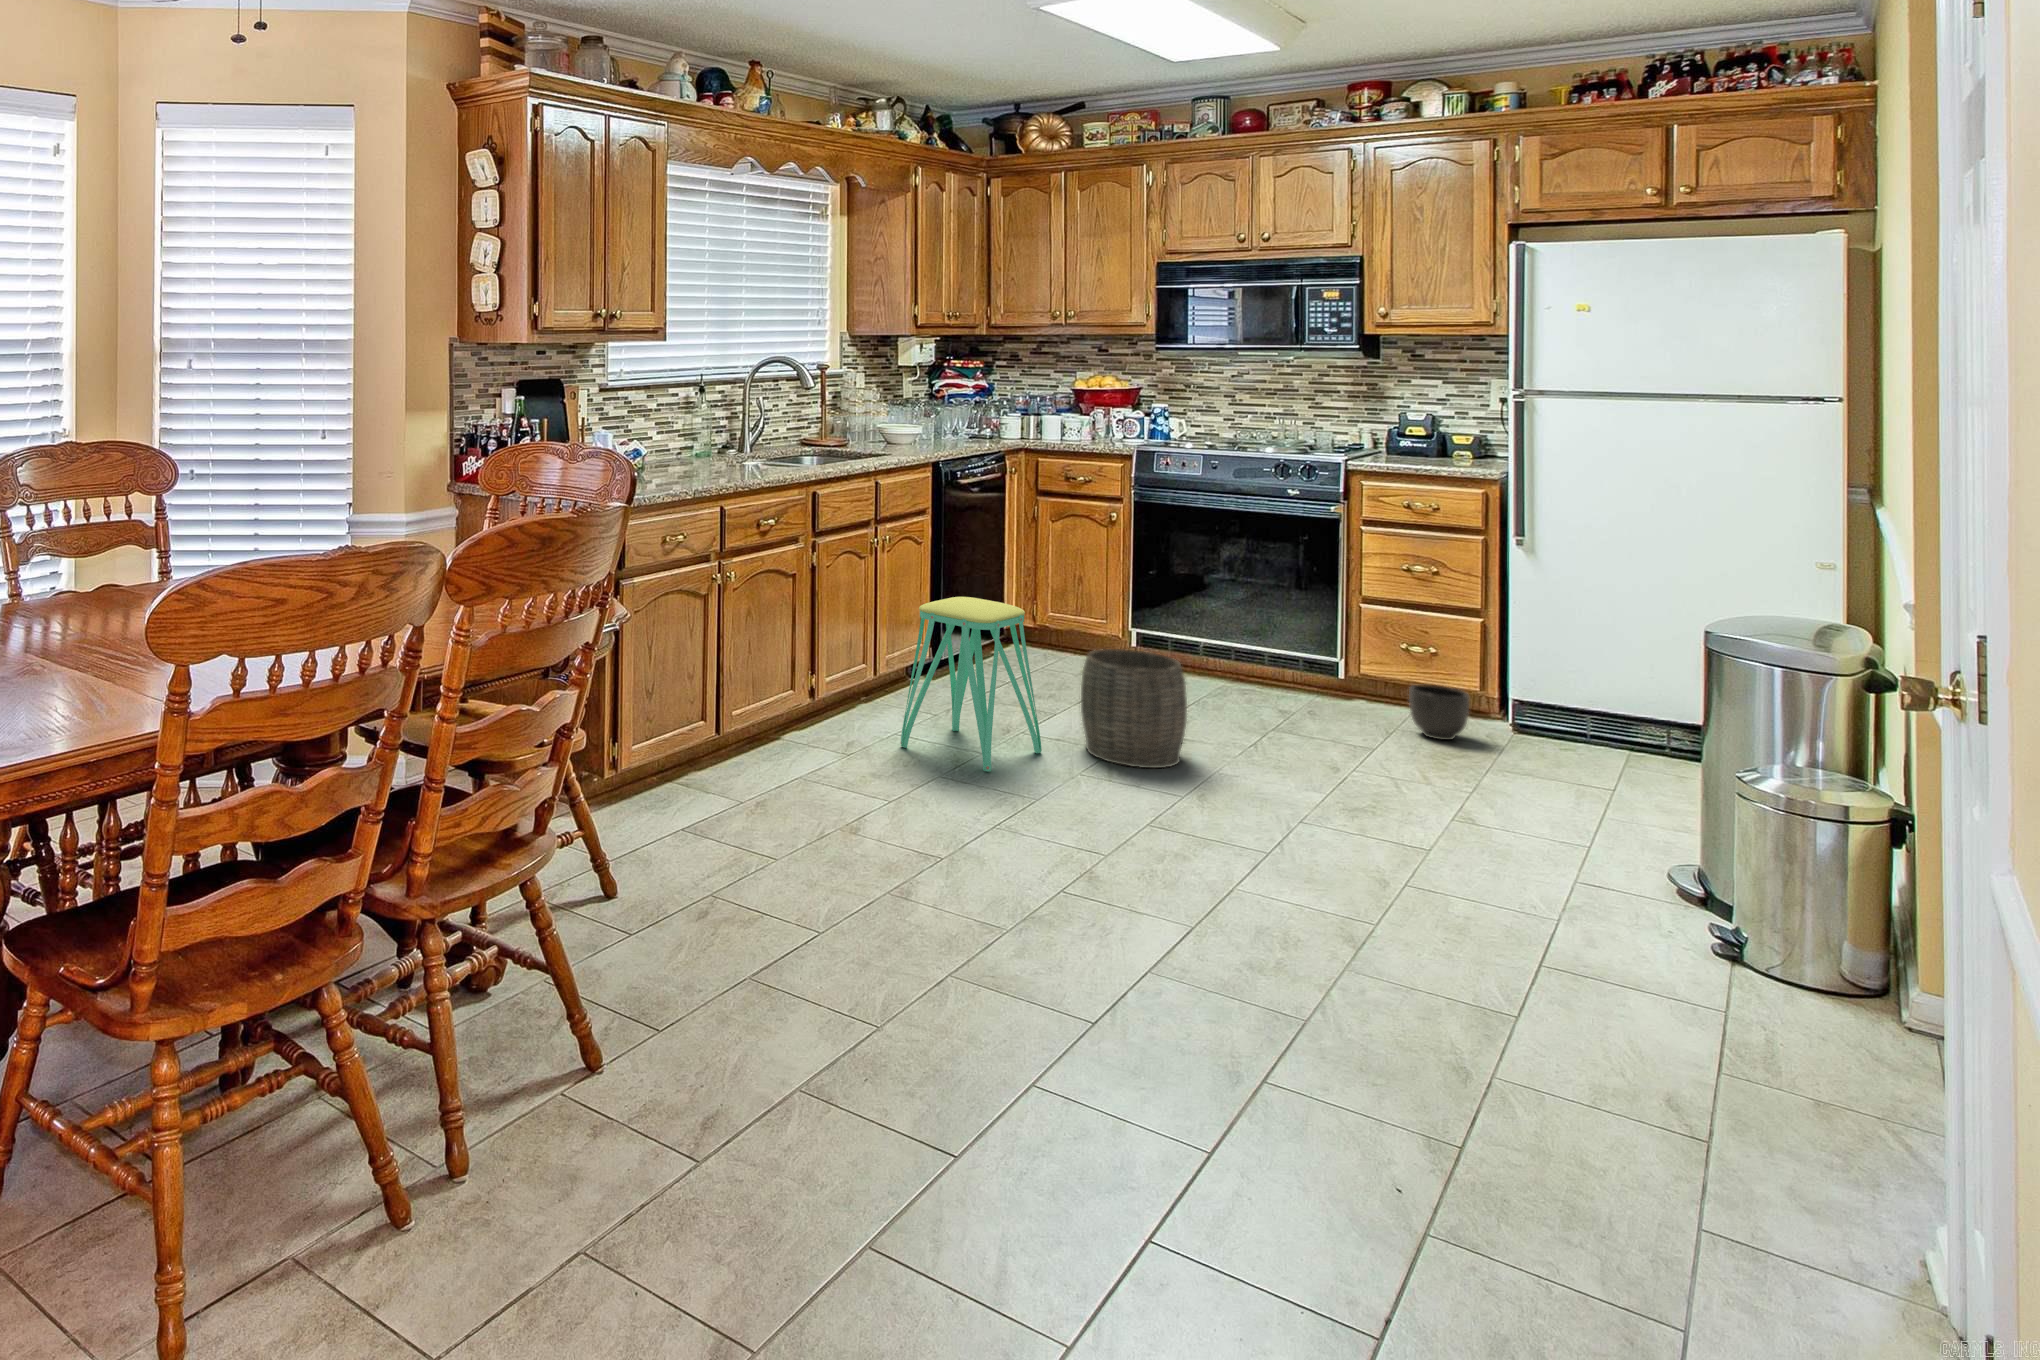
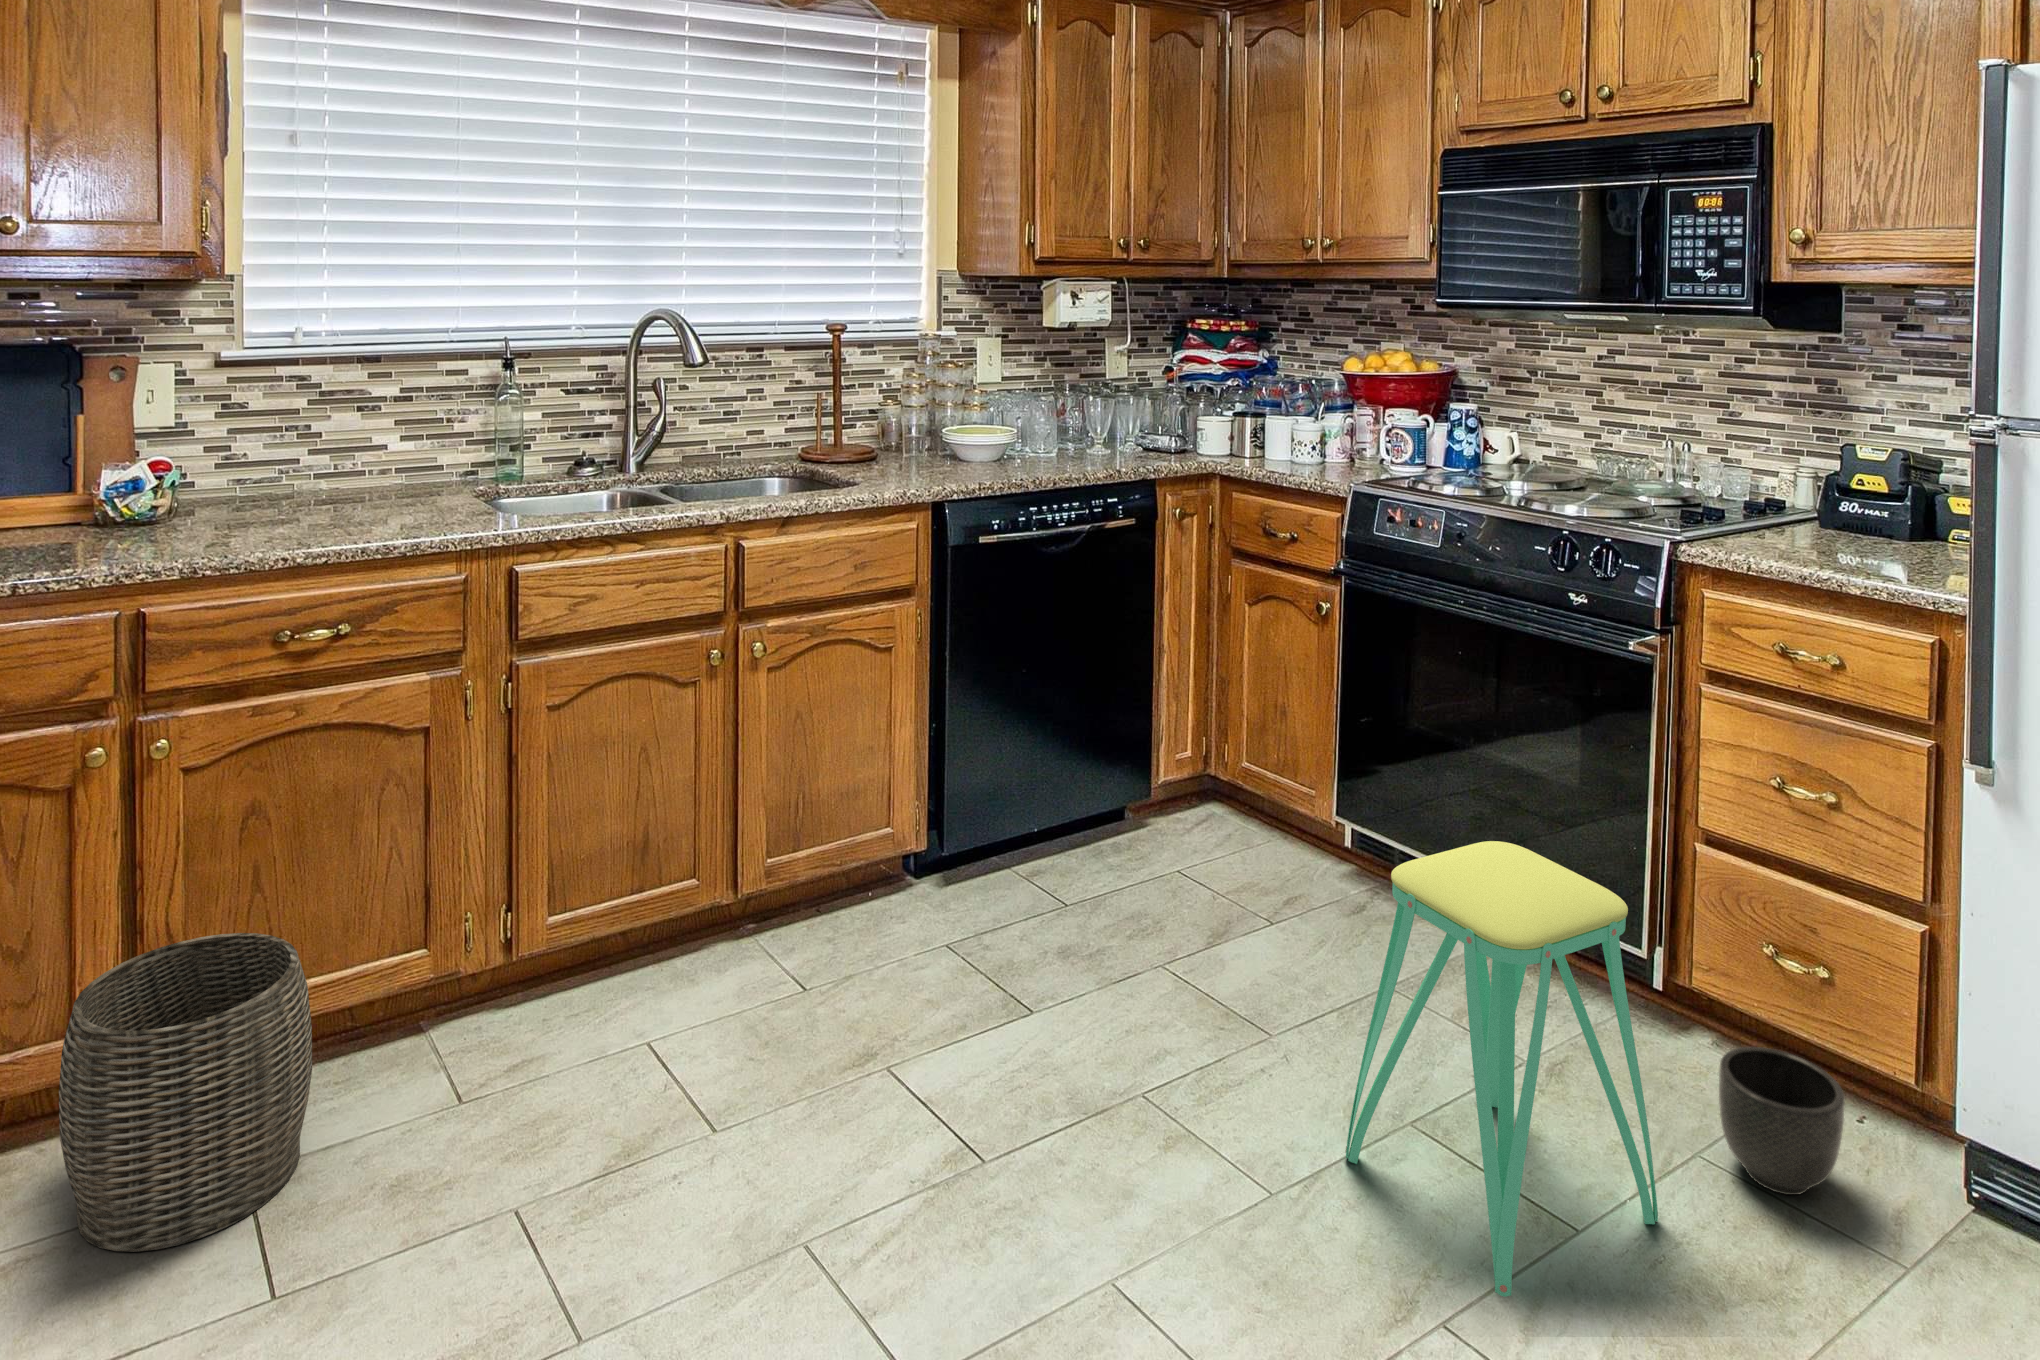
stool: present [901,597,1042,771] -> present [1346,841,1658,1297]
woven basket: present [1081,649,1187,768] -> present [59,933,312,1252]

